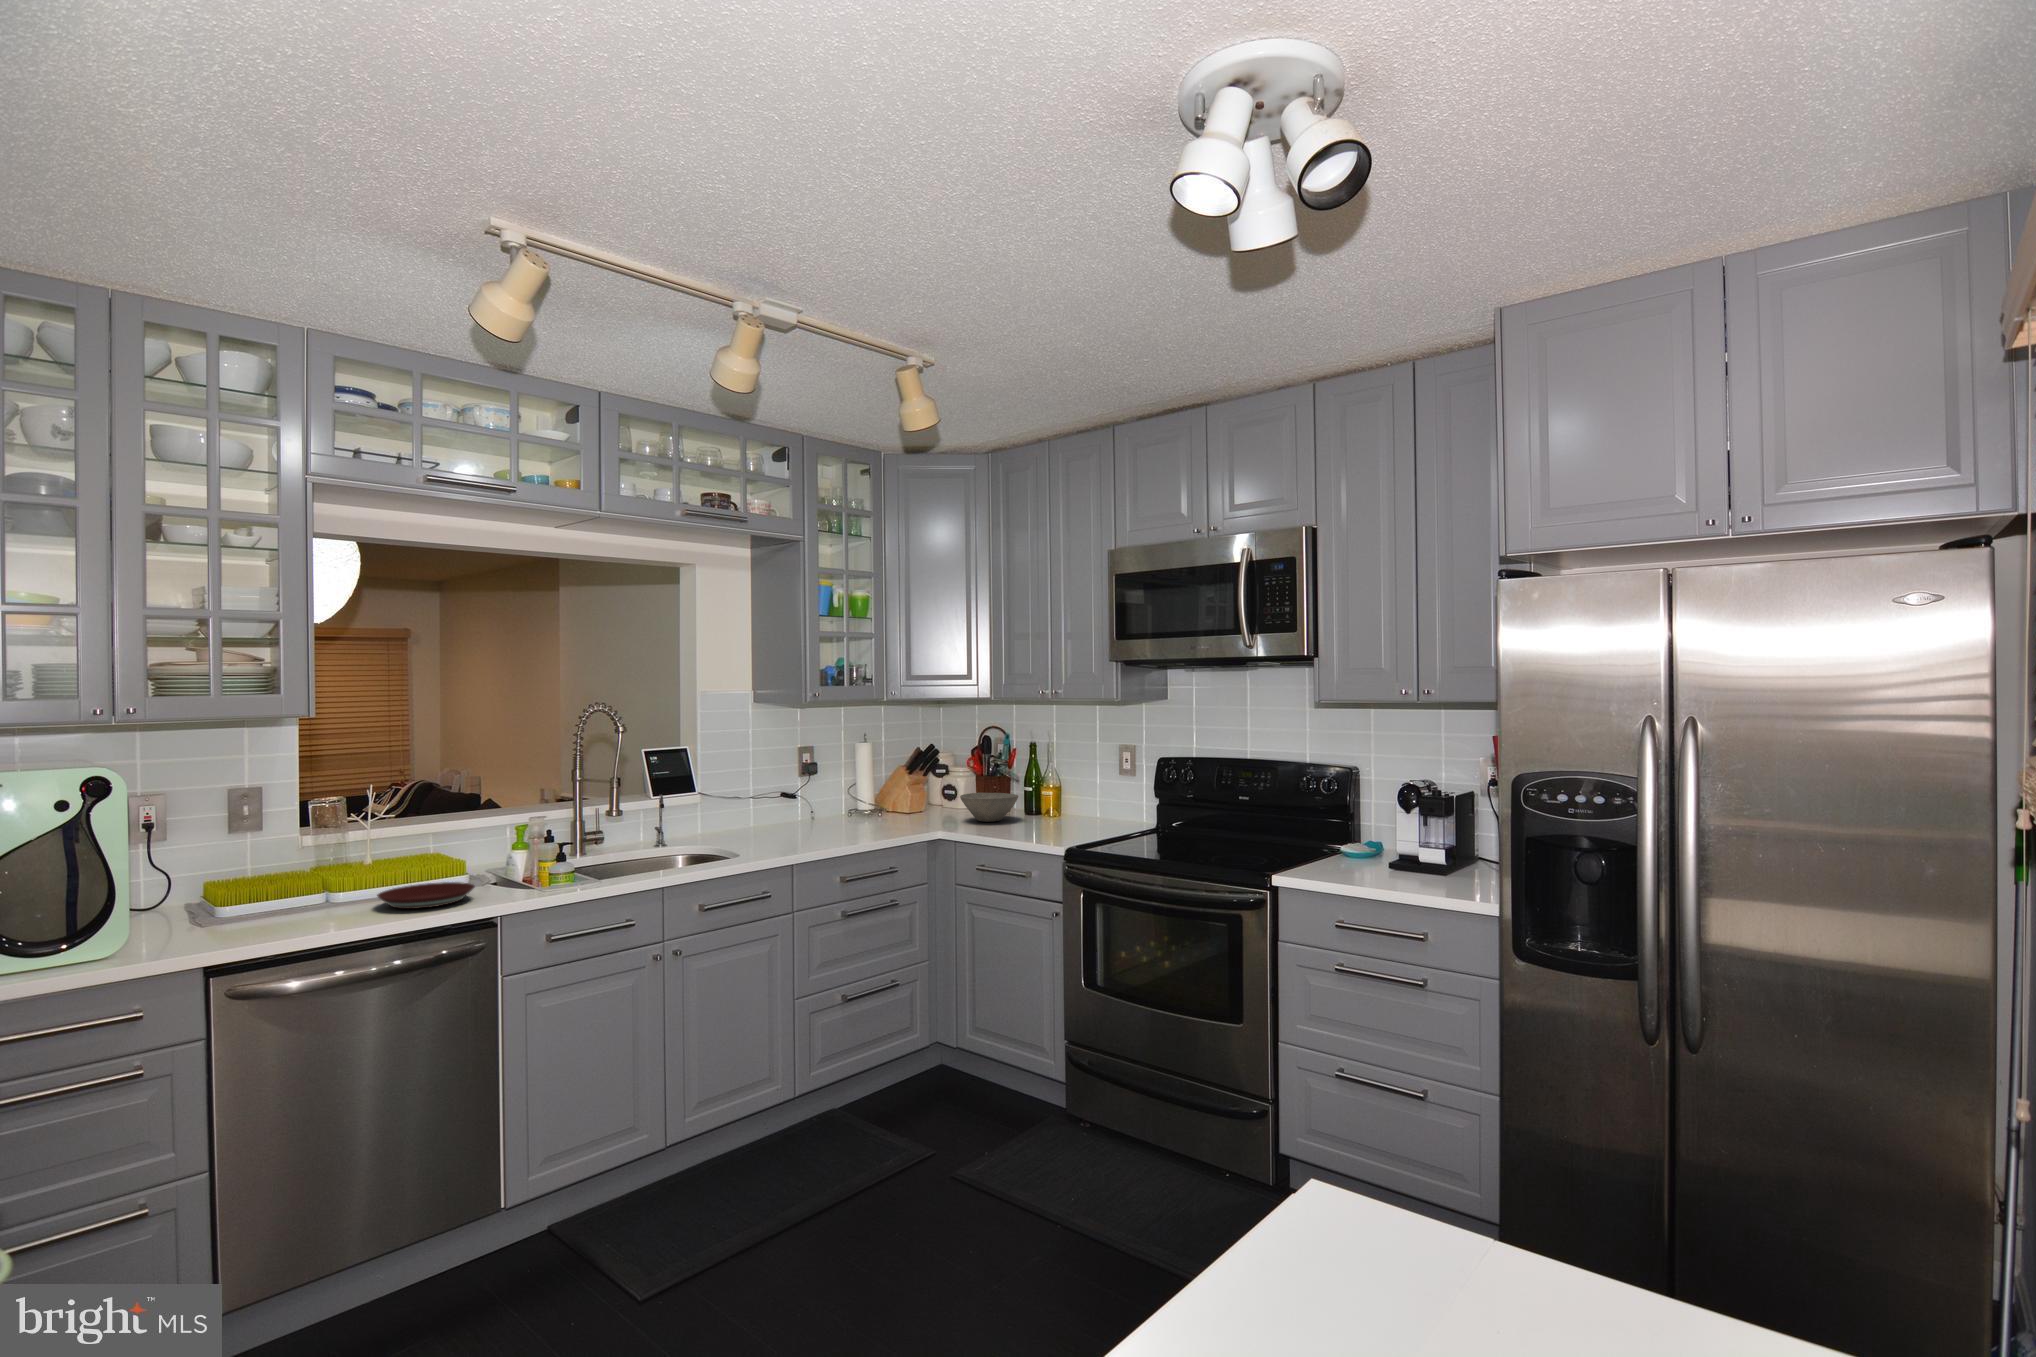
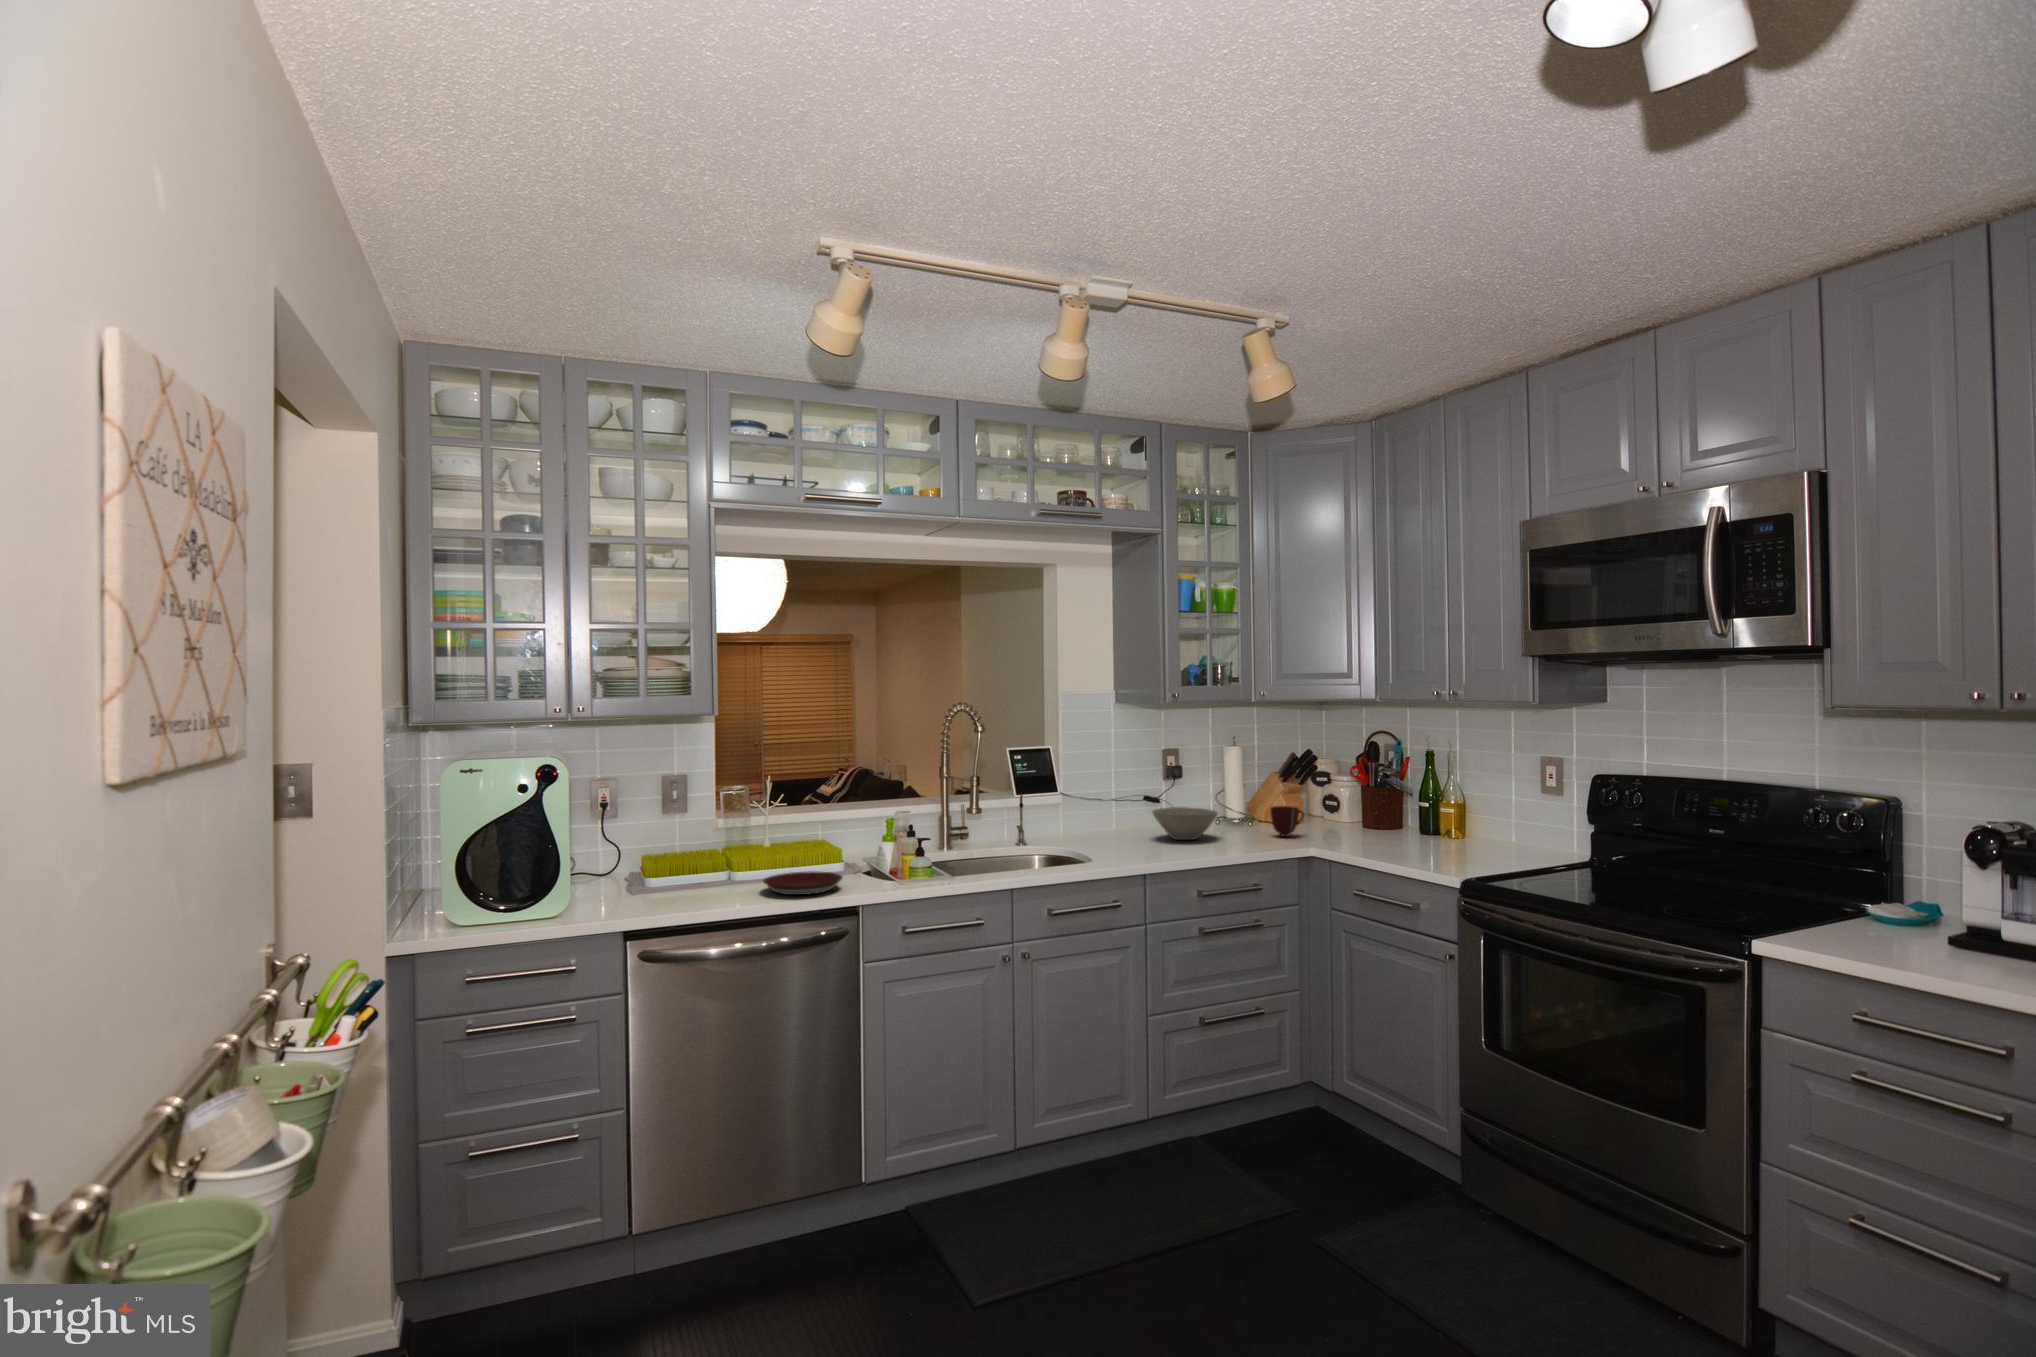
bowl: present [960,793,1018,822] -> present [1153,807,1217,840]
mug: none [899,795,928,823] -> present [1270,806,1304,837]

